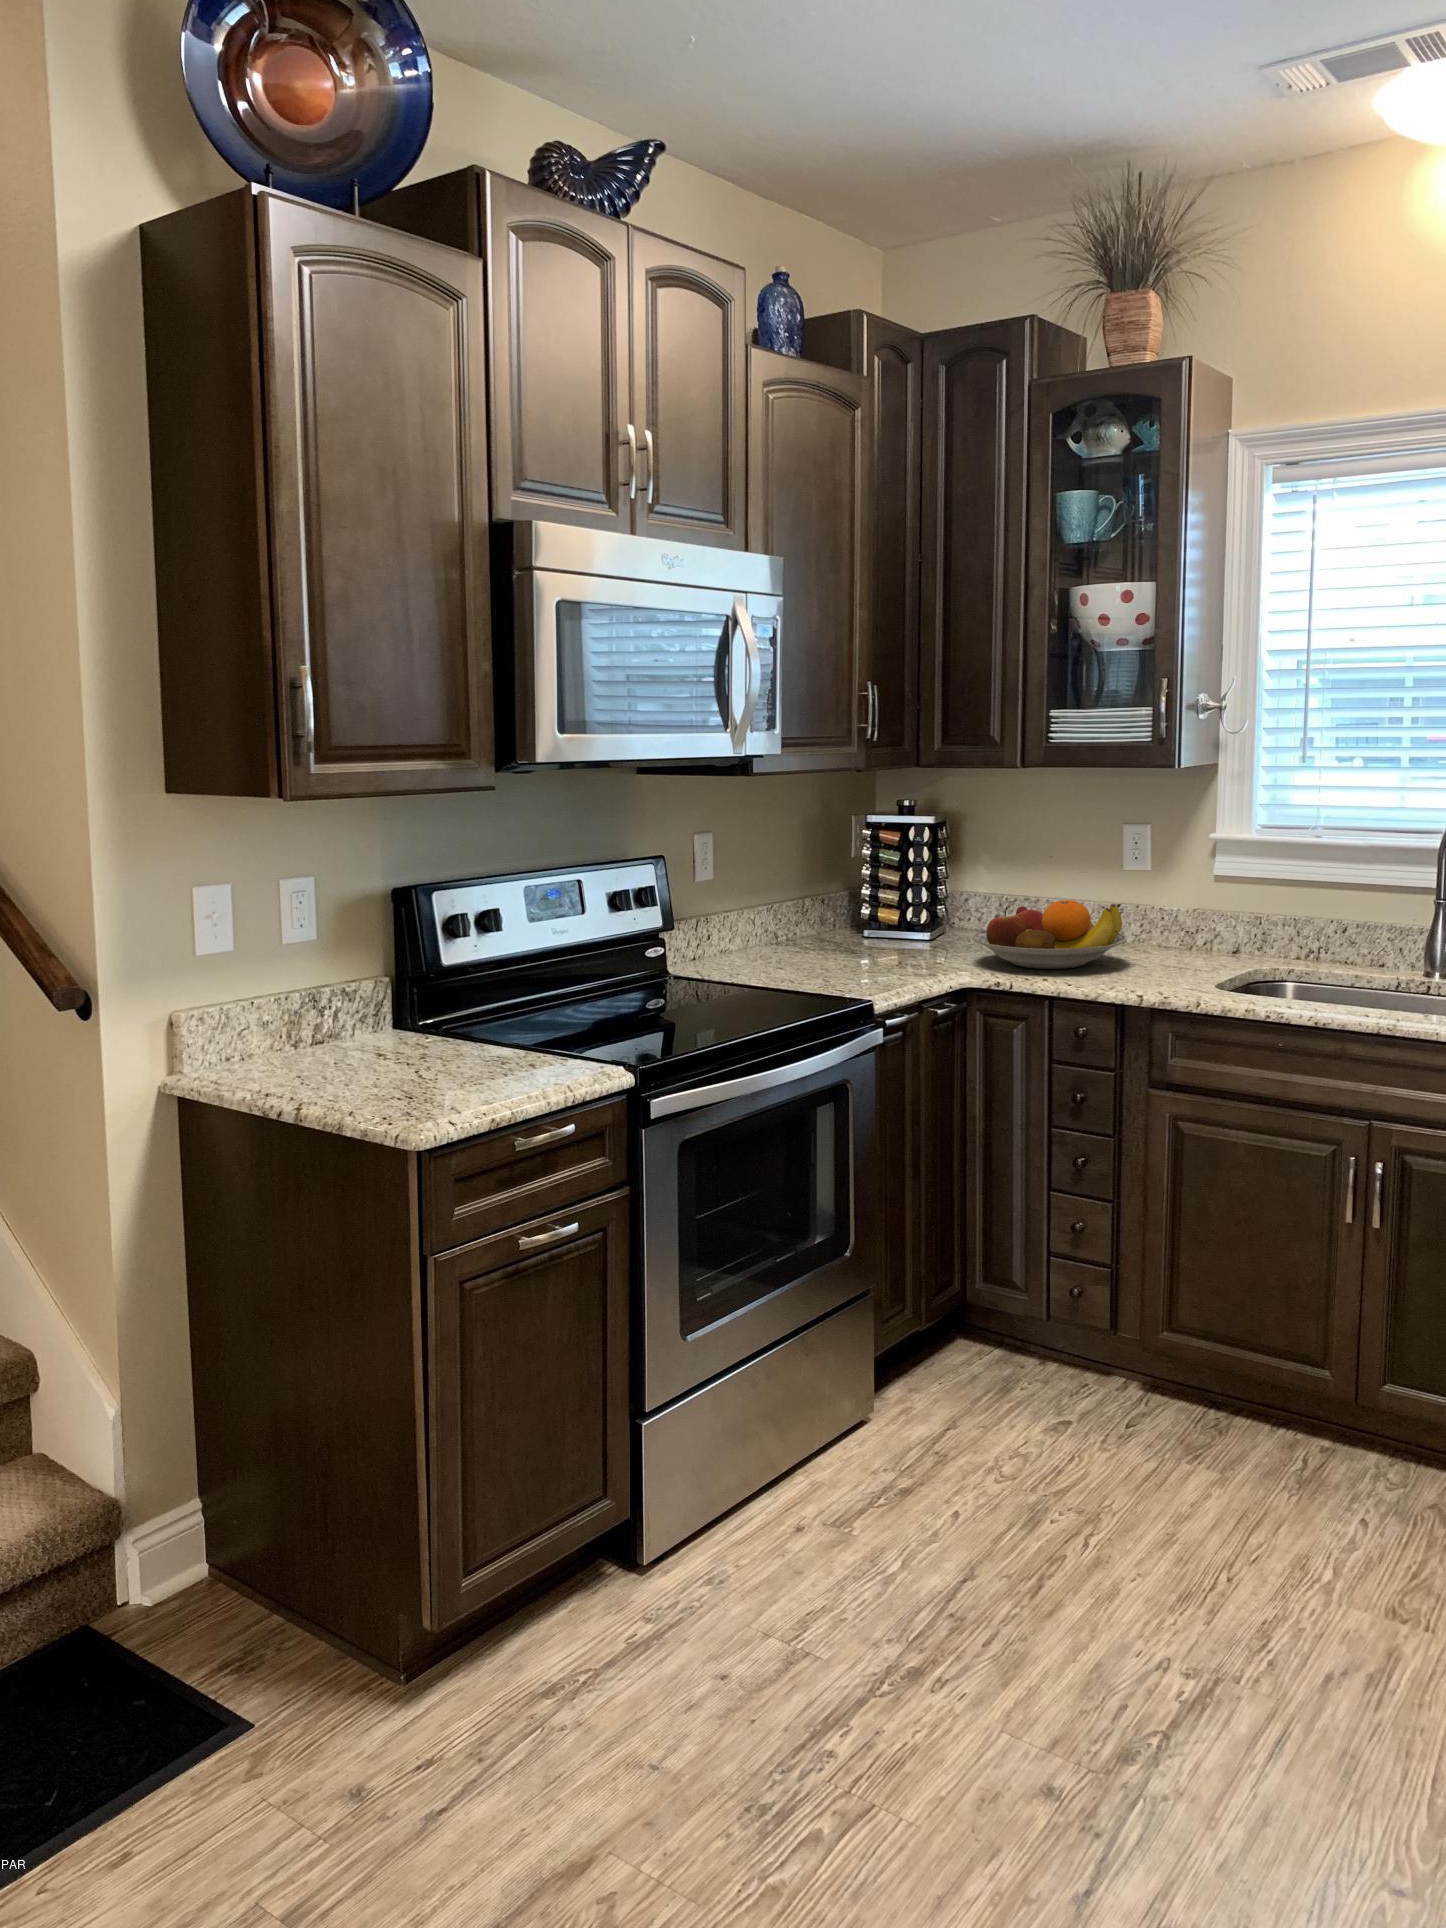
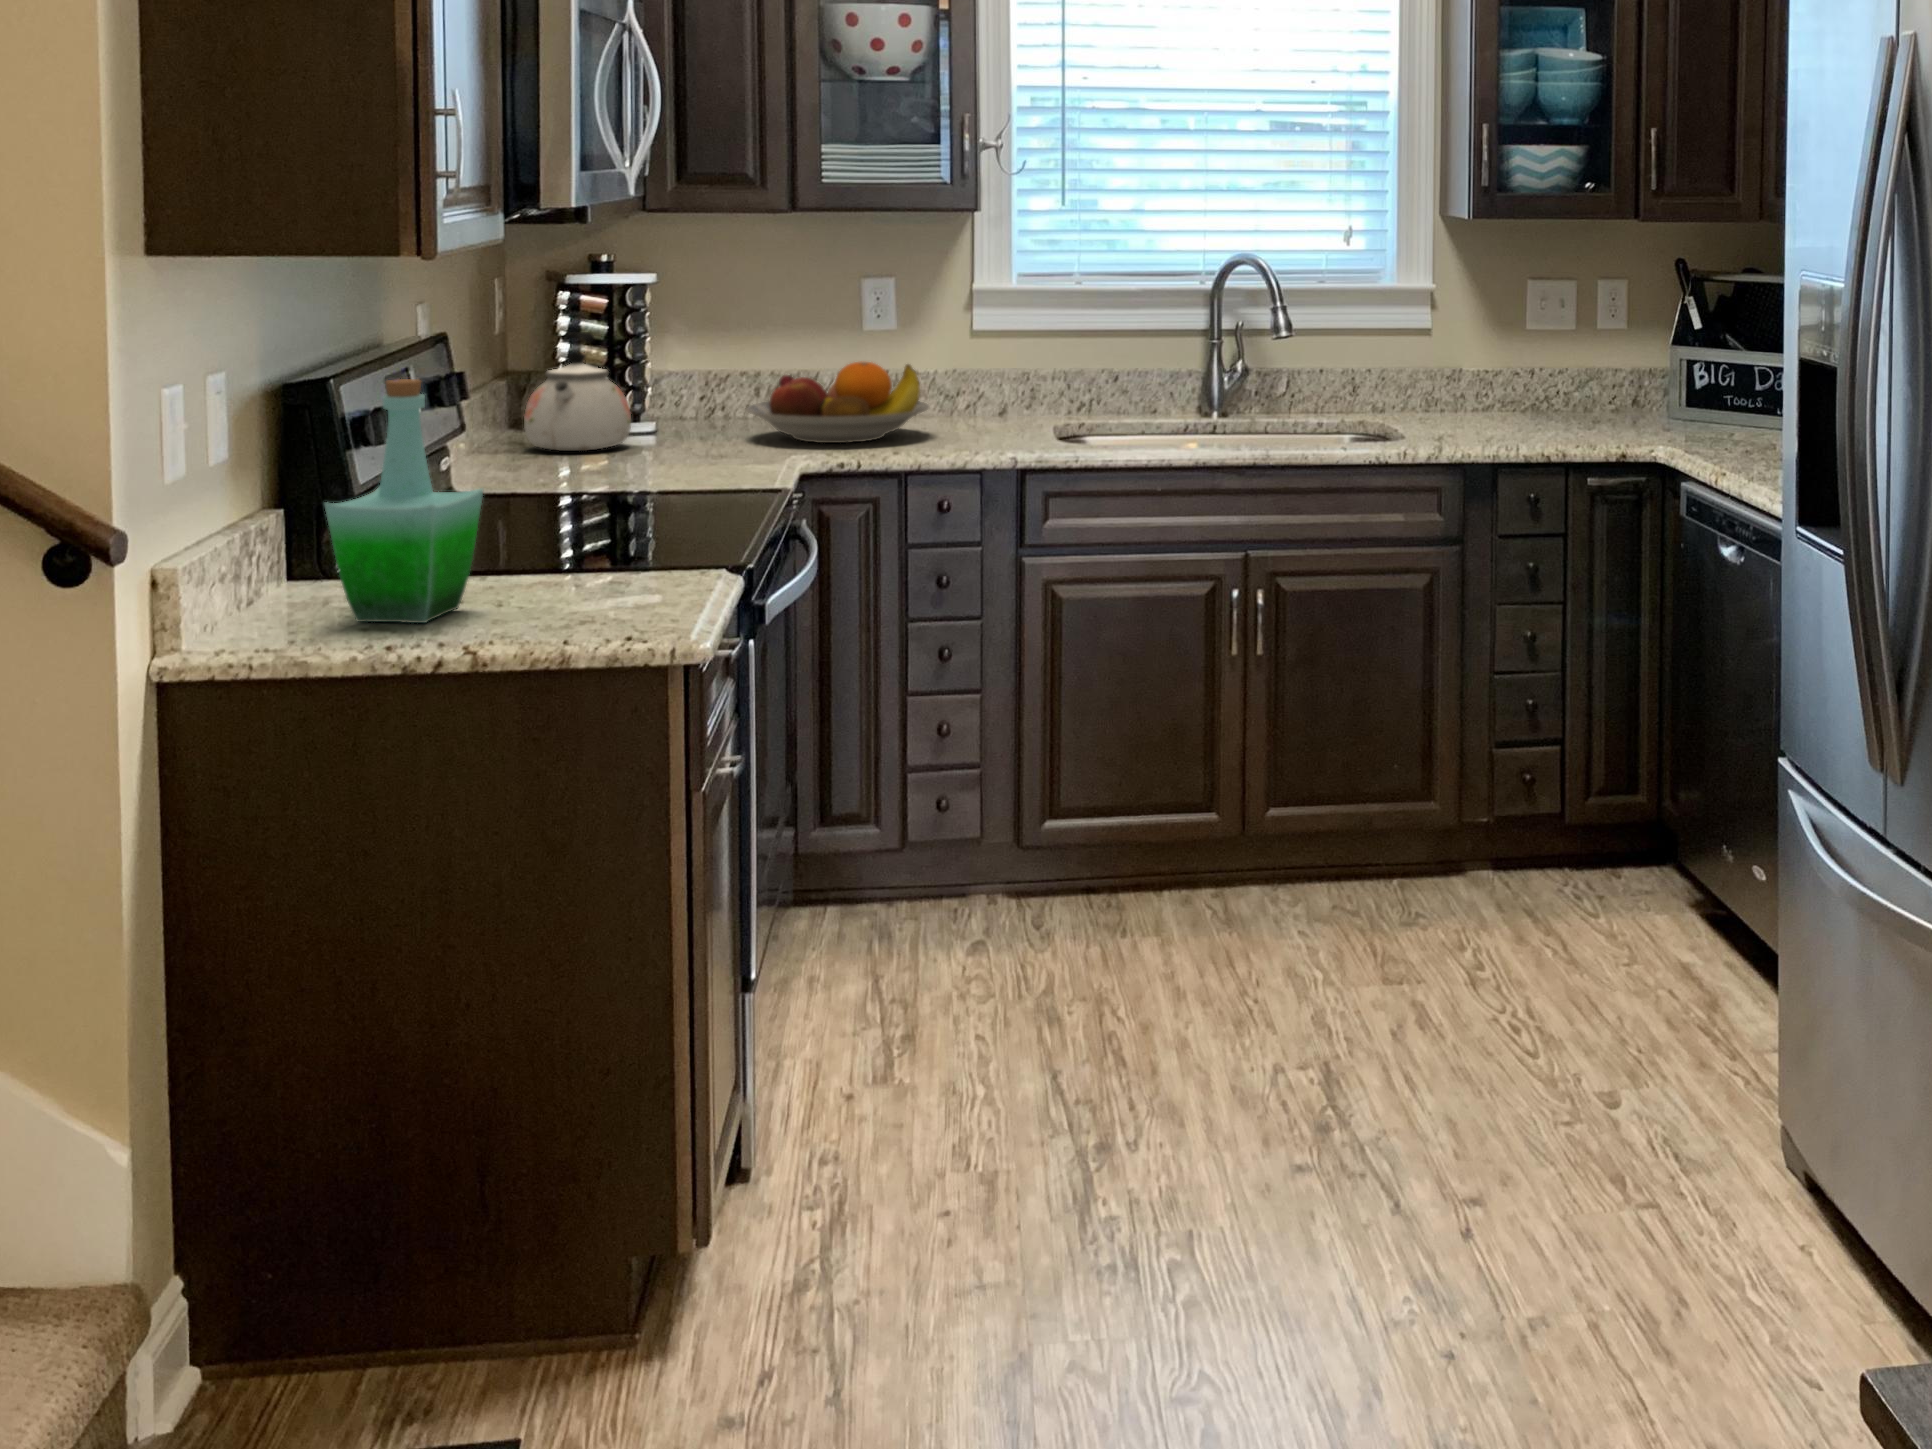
kettle: none [816,865,892,956] -> present [524,332,631,451]
bottle: none [314,917,420,1095] -> present [325,379,483,623]

